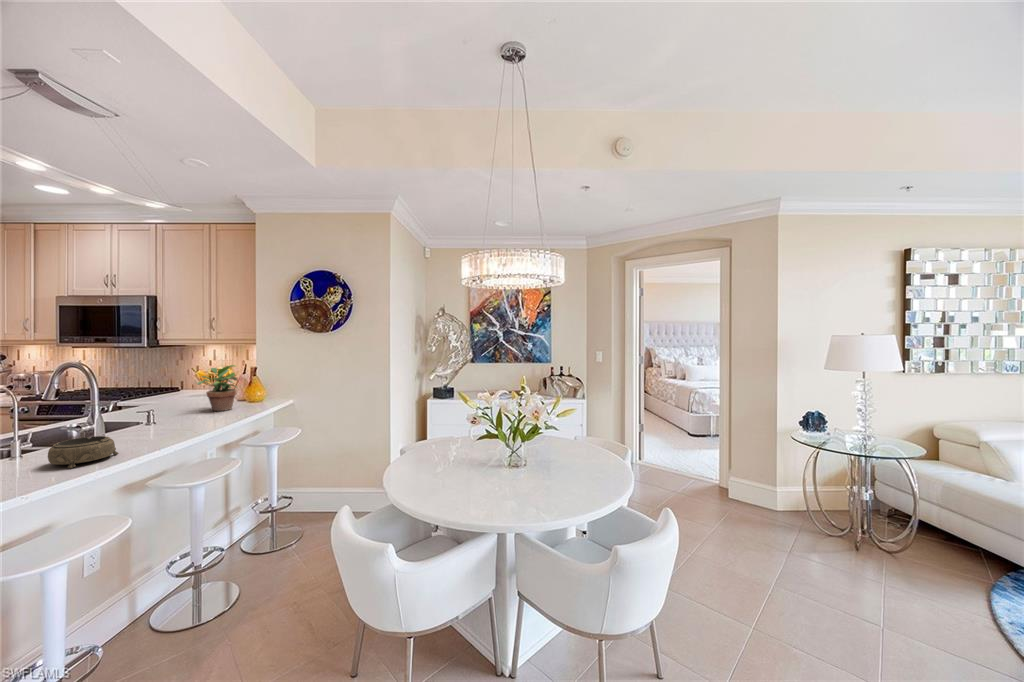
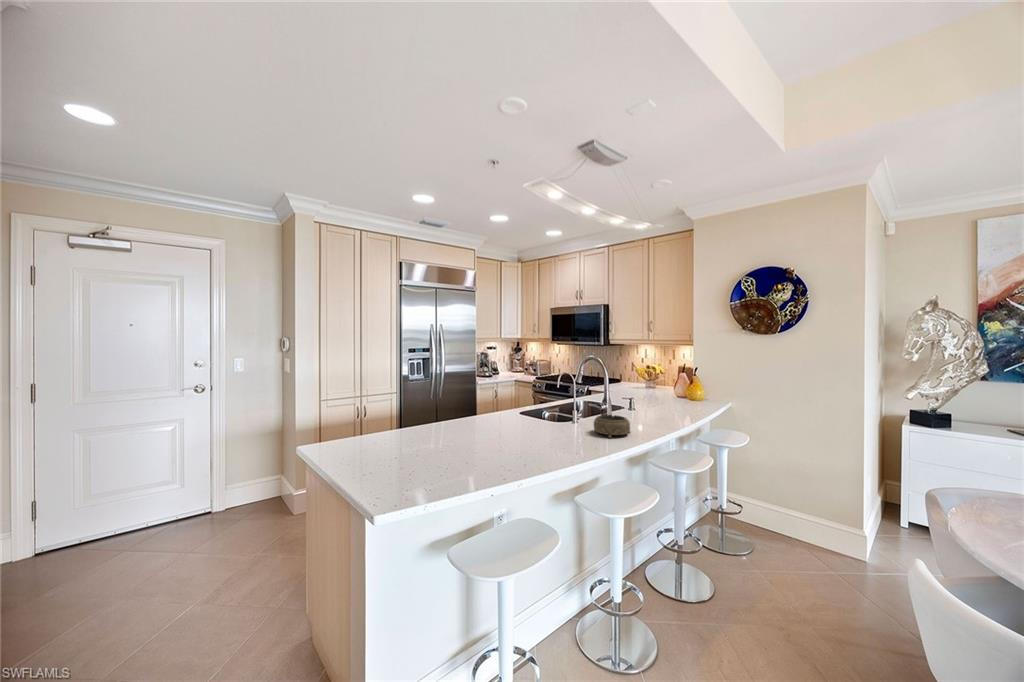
potted plant: present [197,365,237,411] -> none [655,364,687,405]

